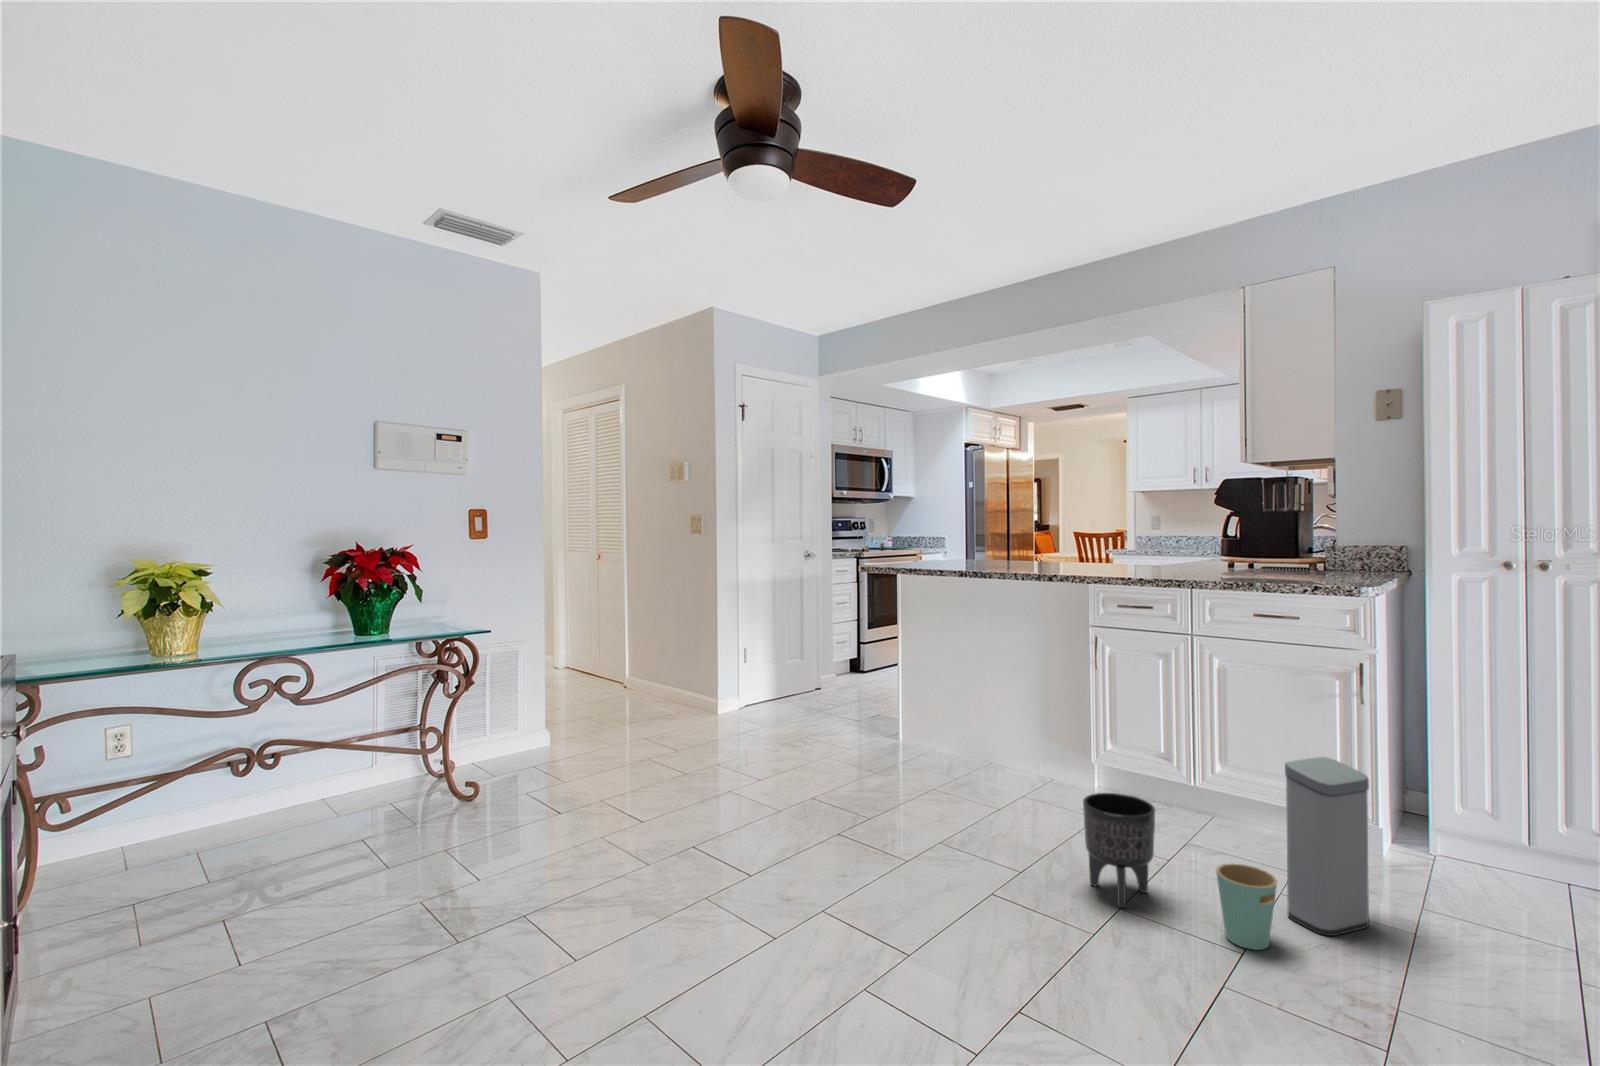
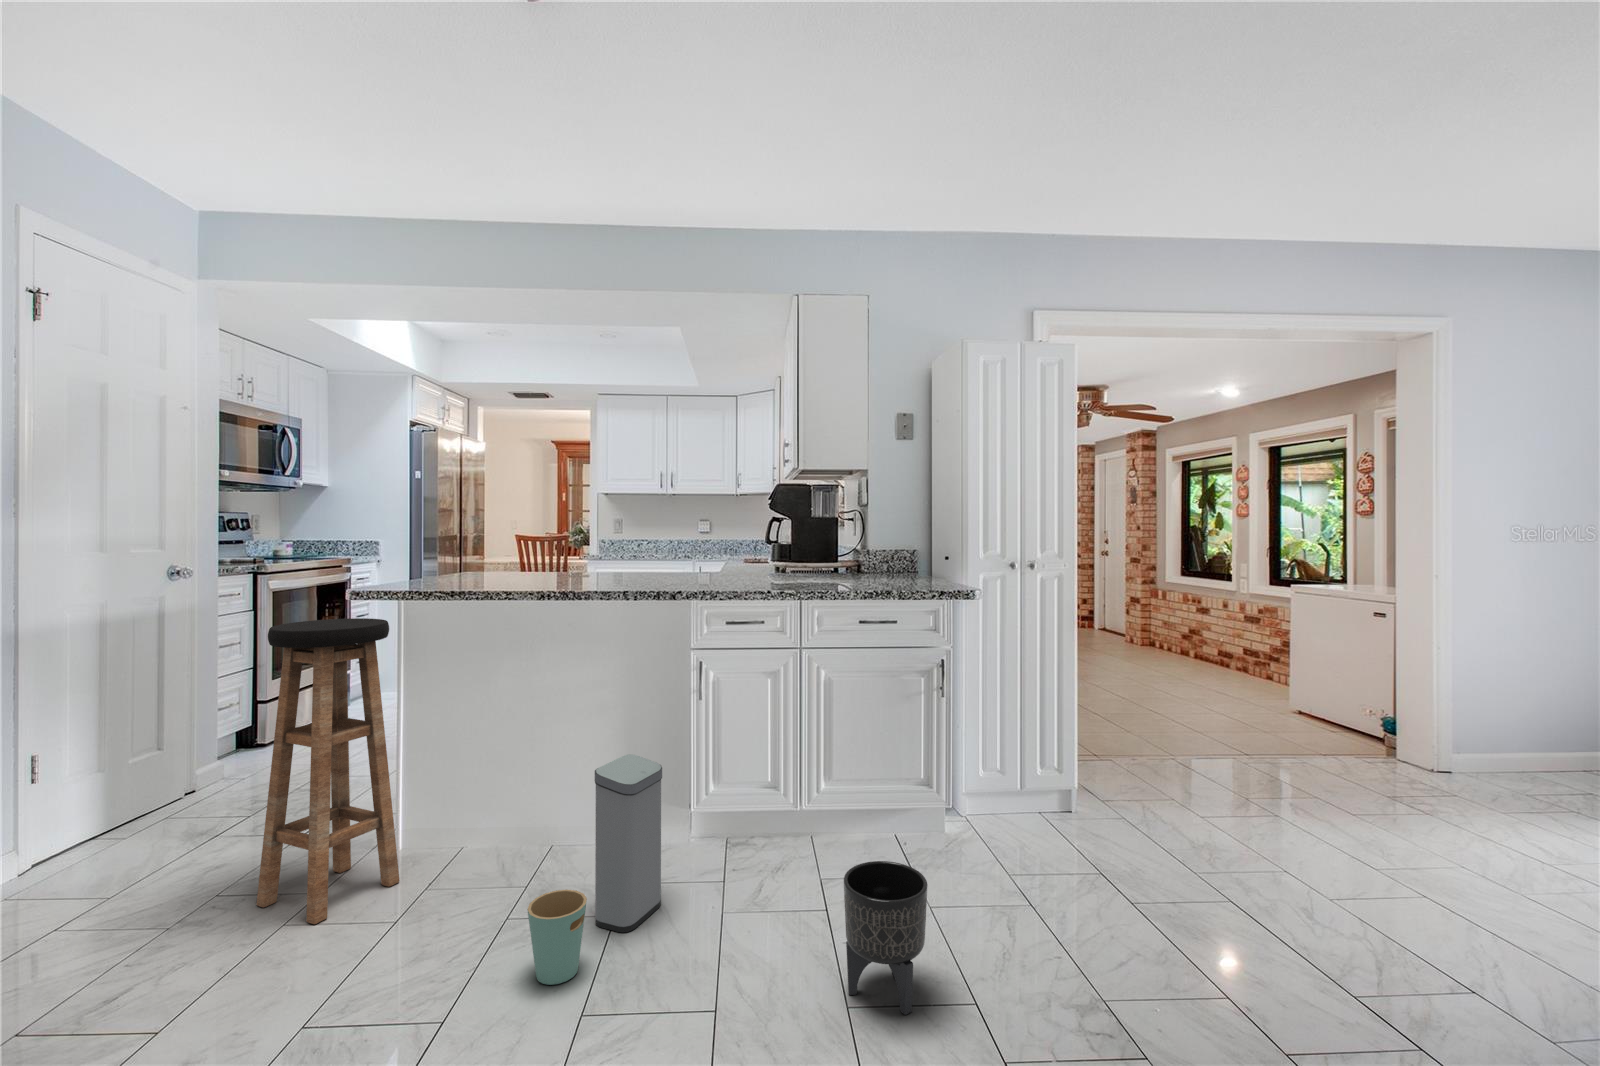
bar stool: none [813,584,880,758] -> present [256,618,400,924]
trash can: present [1216,757,1369,950] -> present [527,754,662,985]

